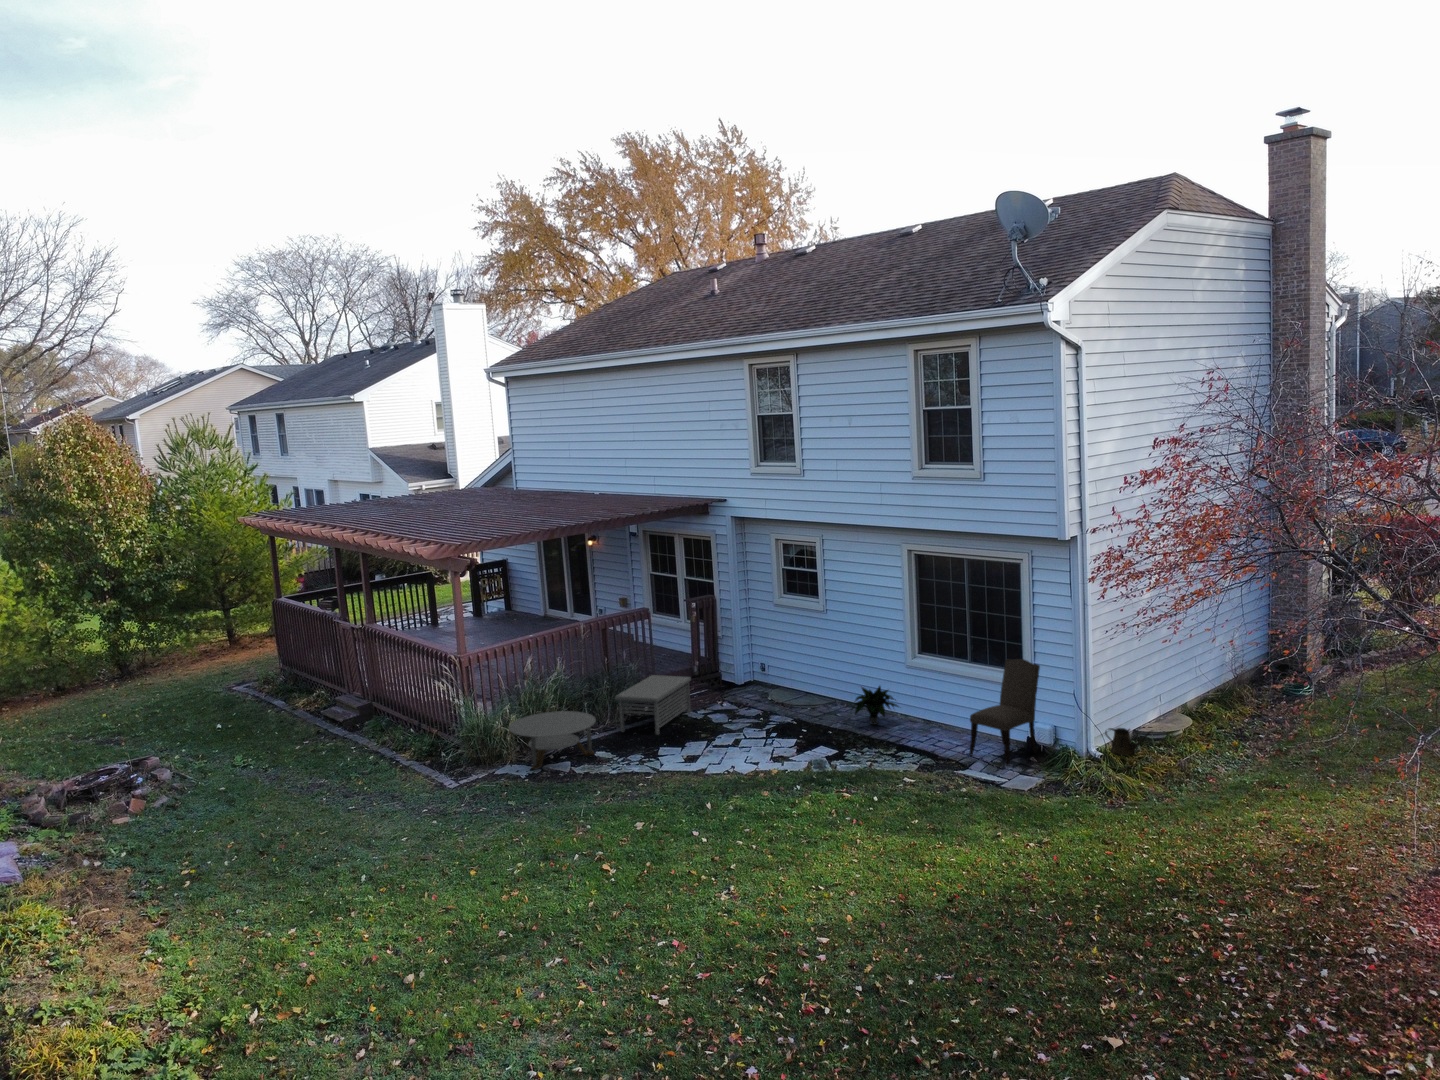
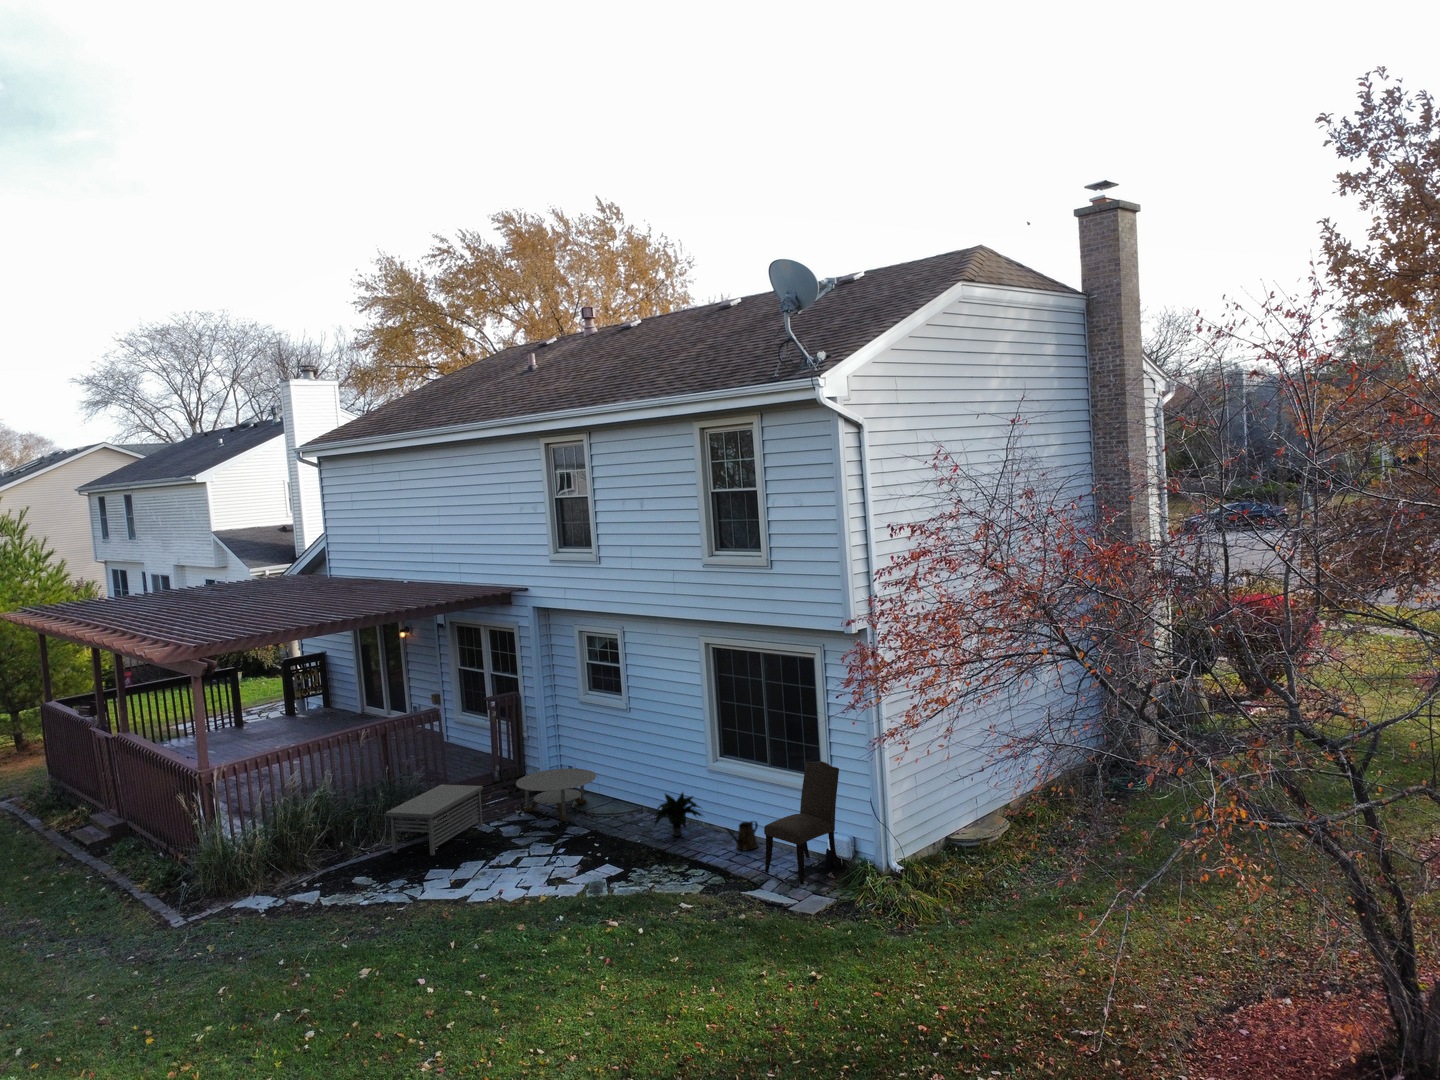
round table: present [509,711,596,769] -> present [516,769,596,821]
watering can: present [1105,728,1153,755] -> present [725,821,758,850]

